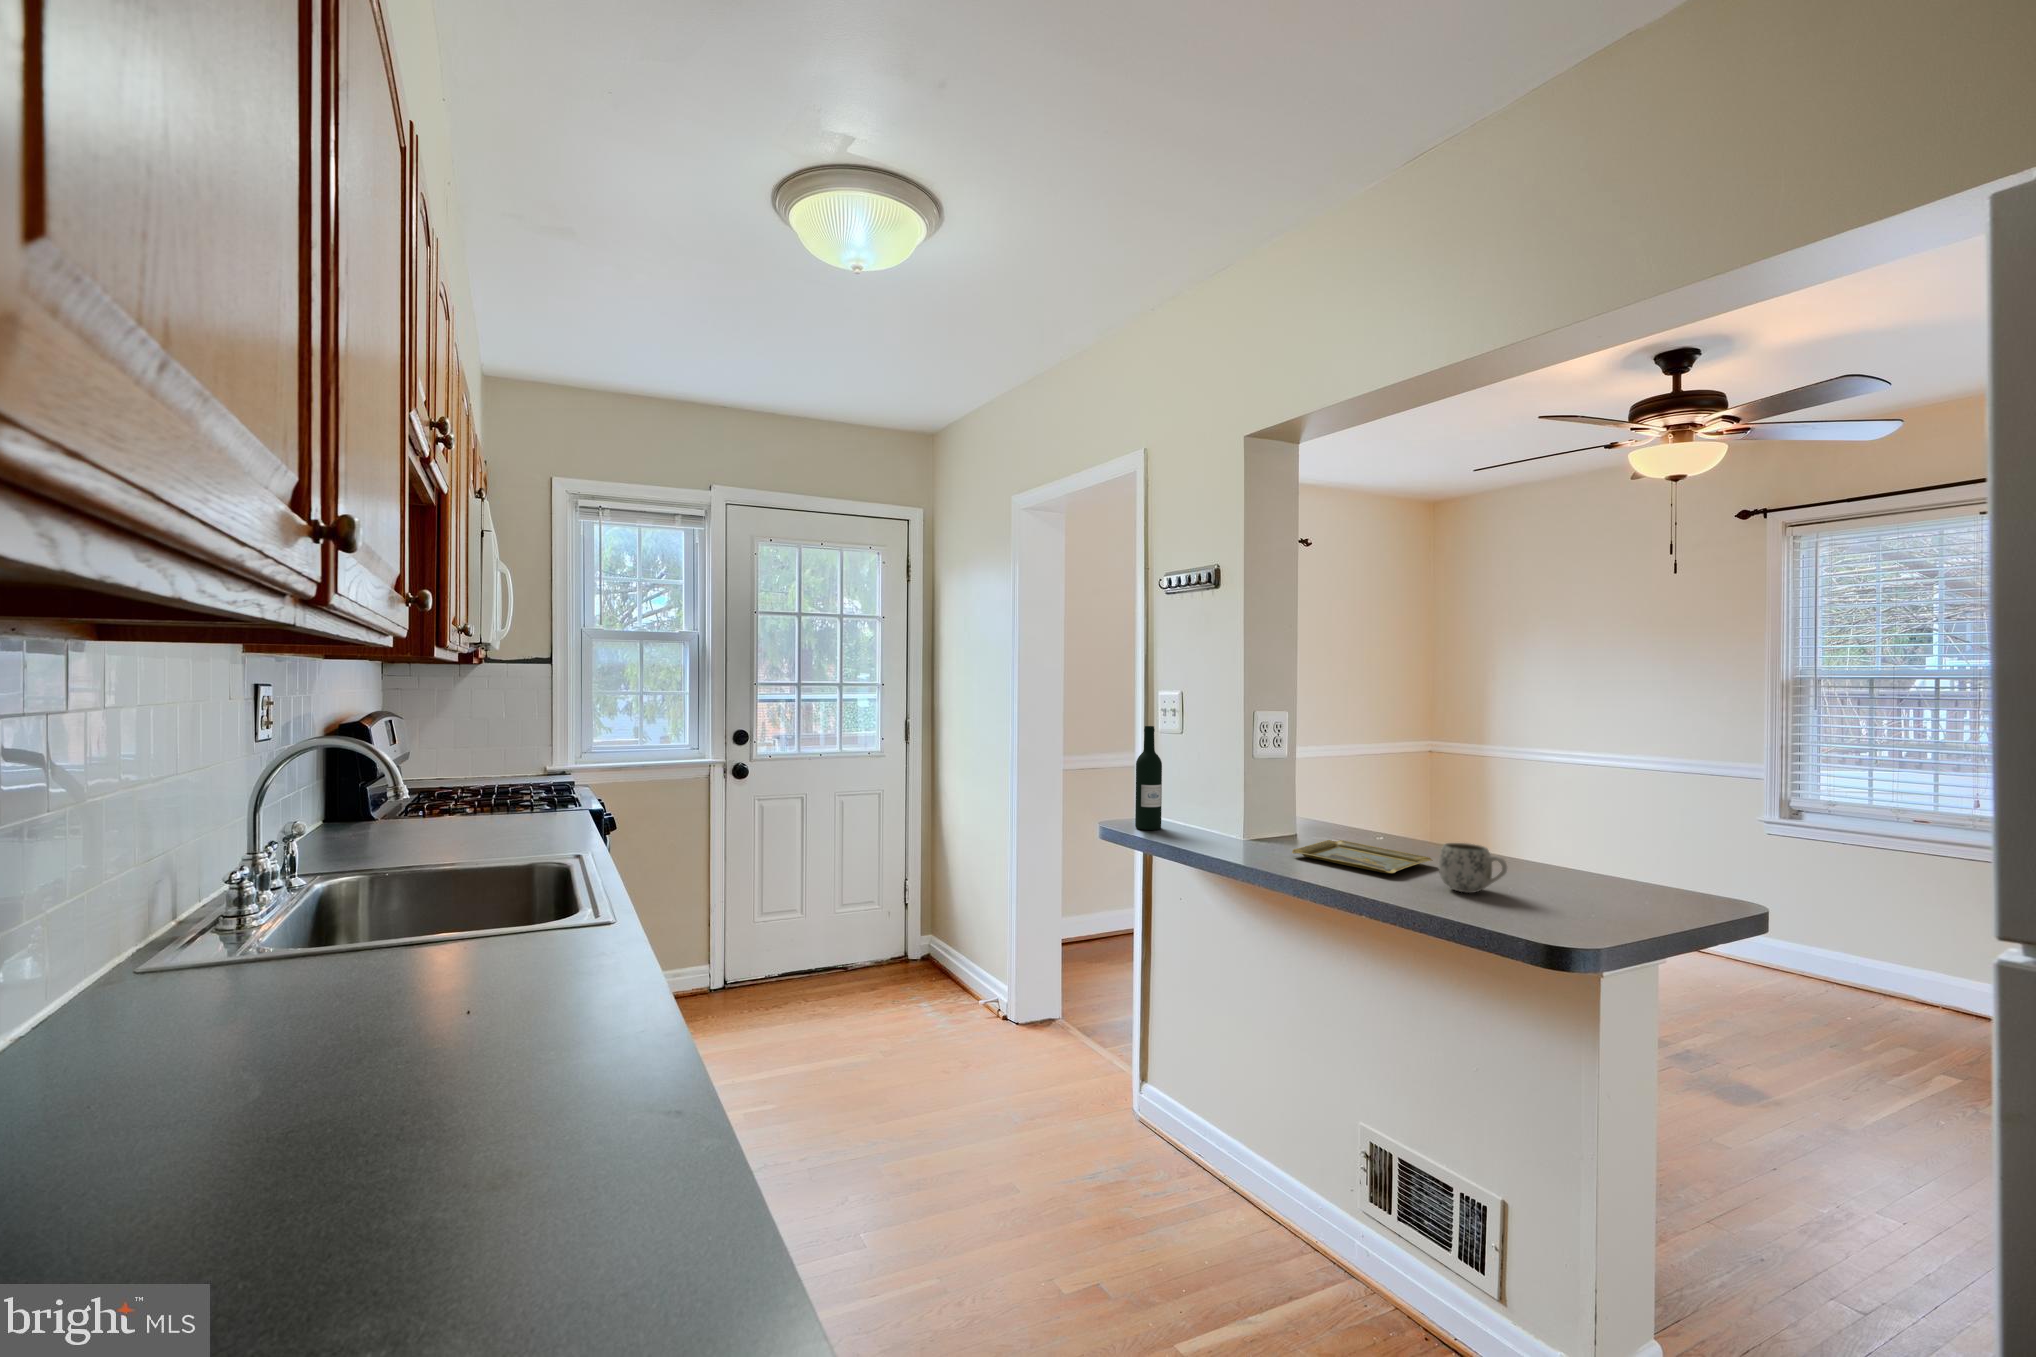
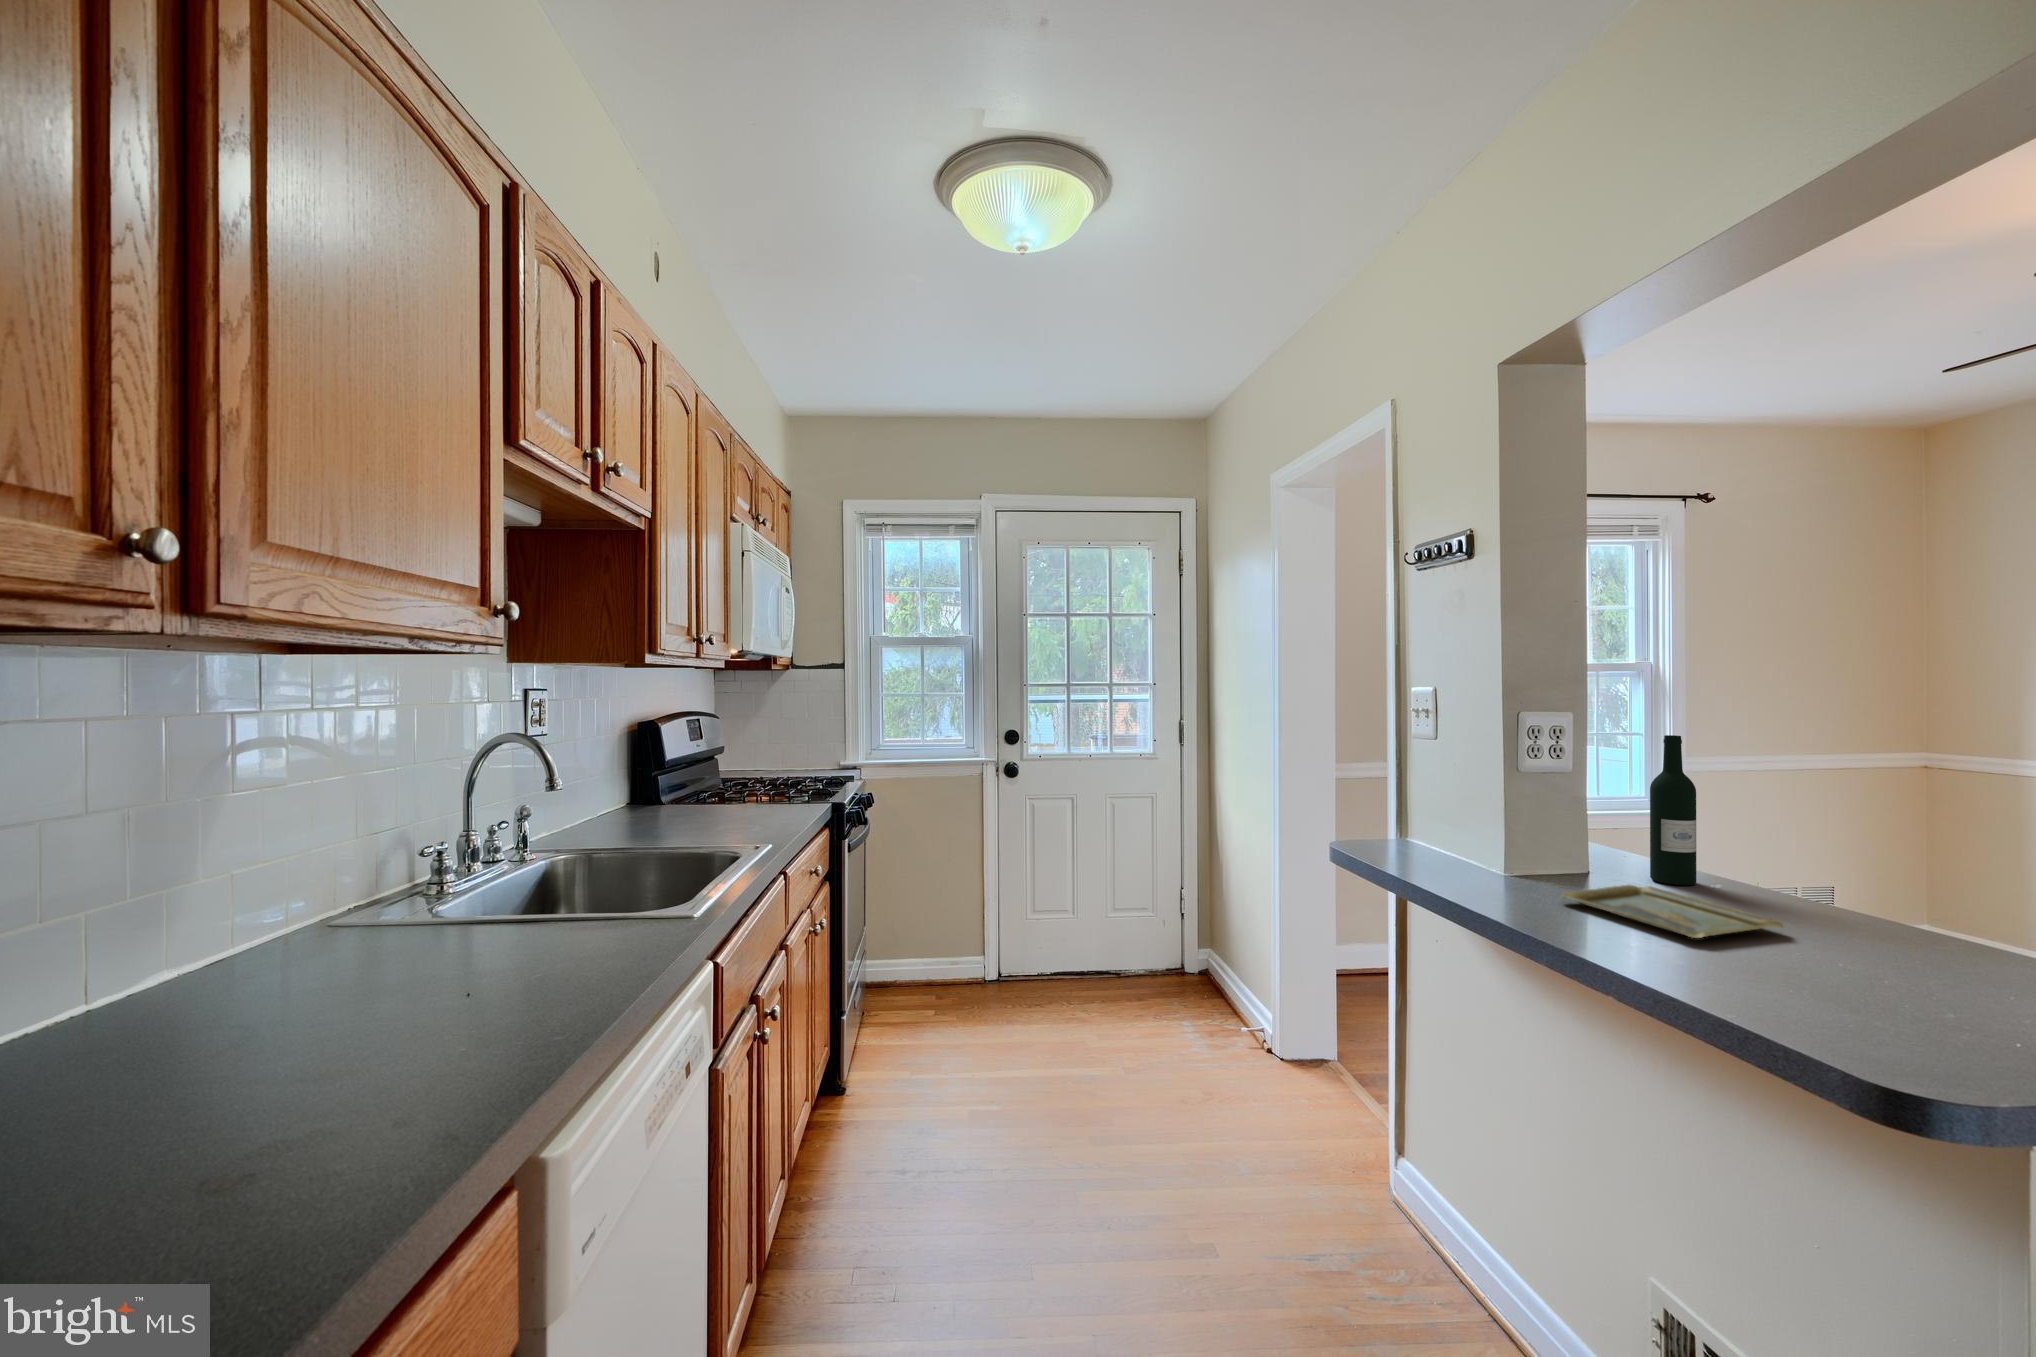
wine bottle: present [1135,726,1162,830] -> present [1650,735,1696,885]
mug: present [1438,843,1507,893] -> none [1766,903,1885,981]

